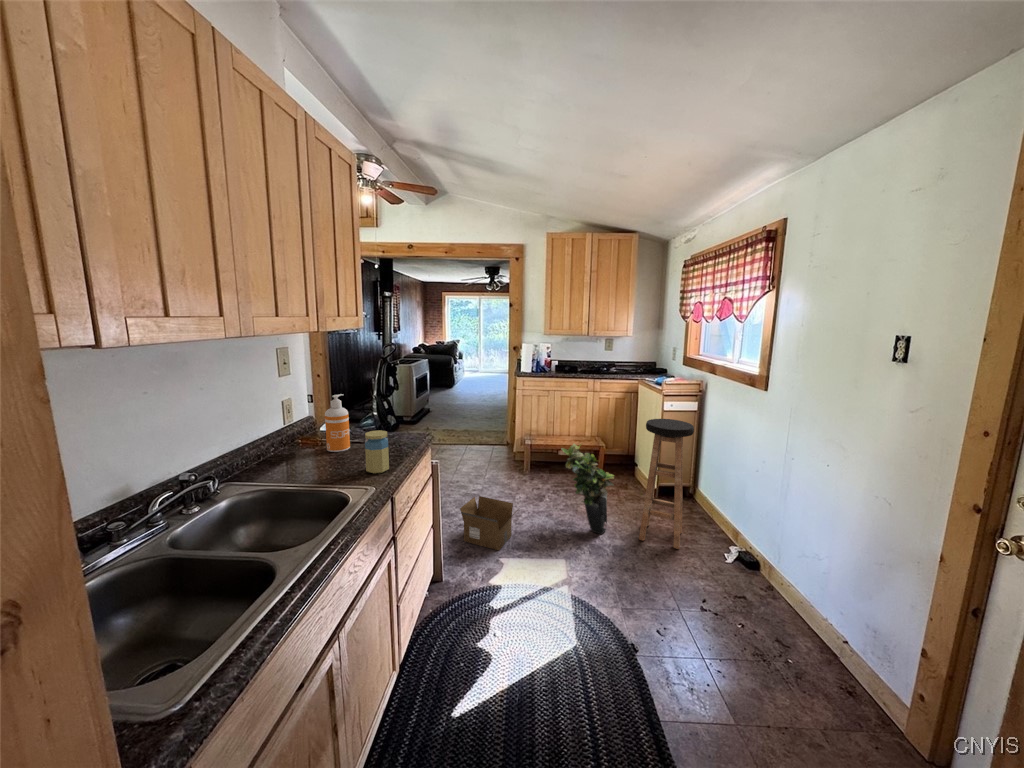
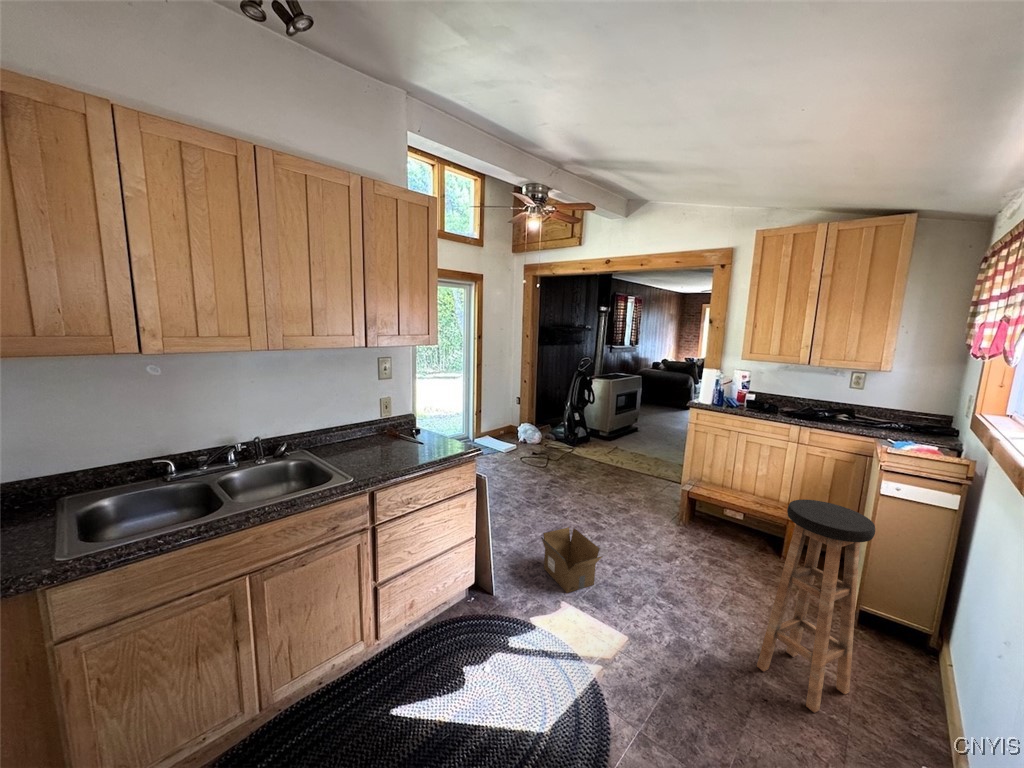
soap dispenser: present [325,394,350,452] -> none [392,396,411,445]
jar: present [365,430,389,473] -> none [377,431,398,469]
potted plant: present [561,444,614,534] -> none [669,502,738,633]

